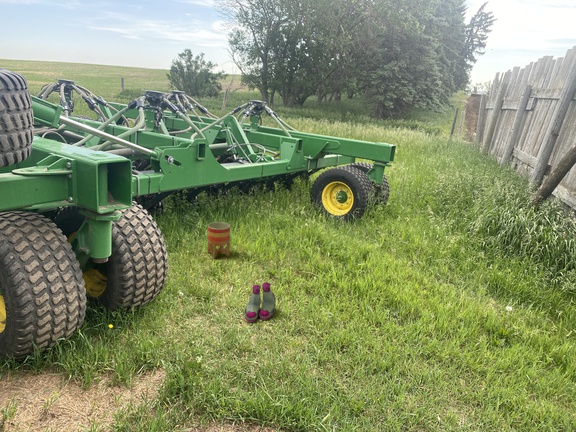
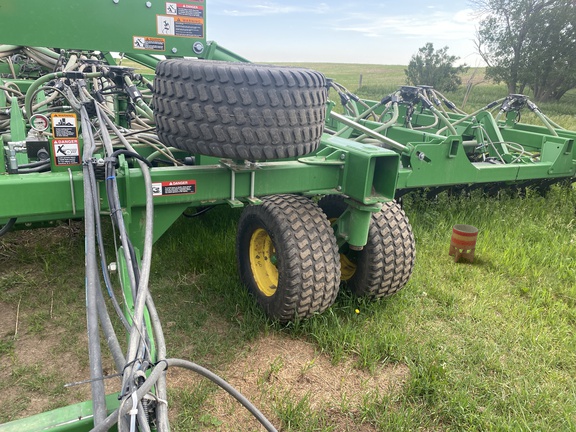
boots: present [244,282,275,322] -> none [491,299,530,340]

